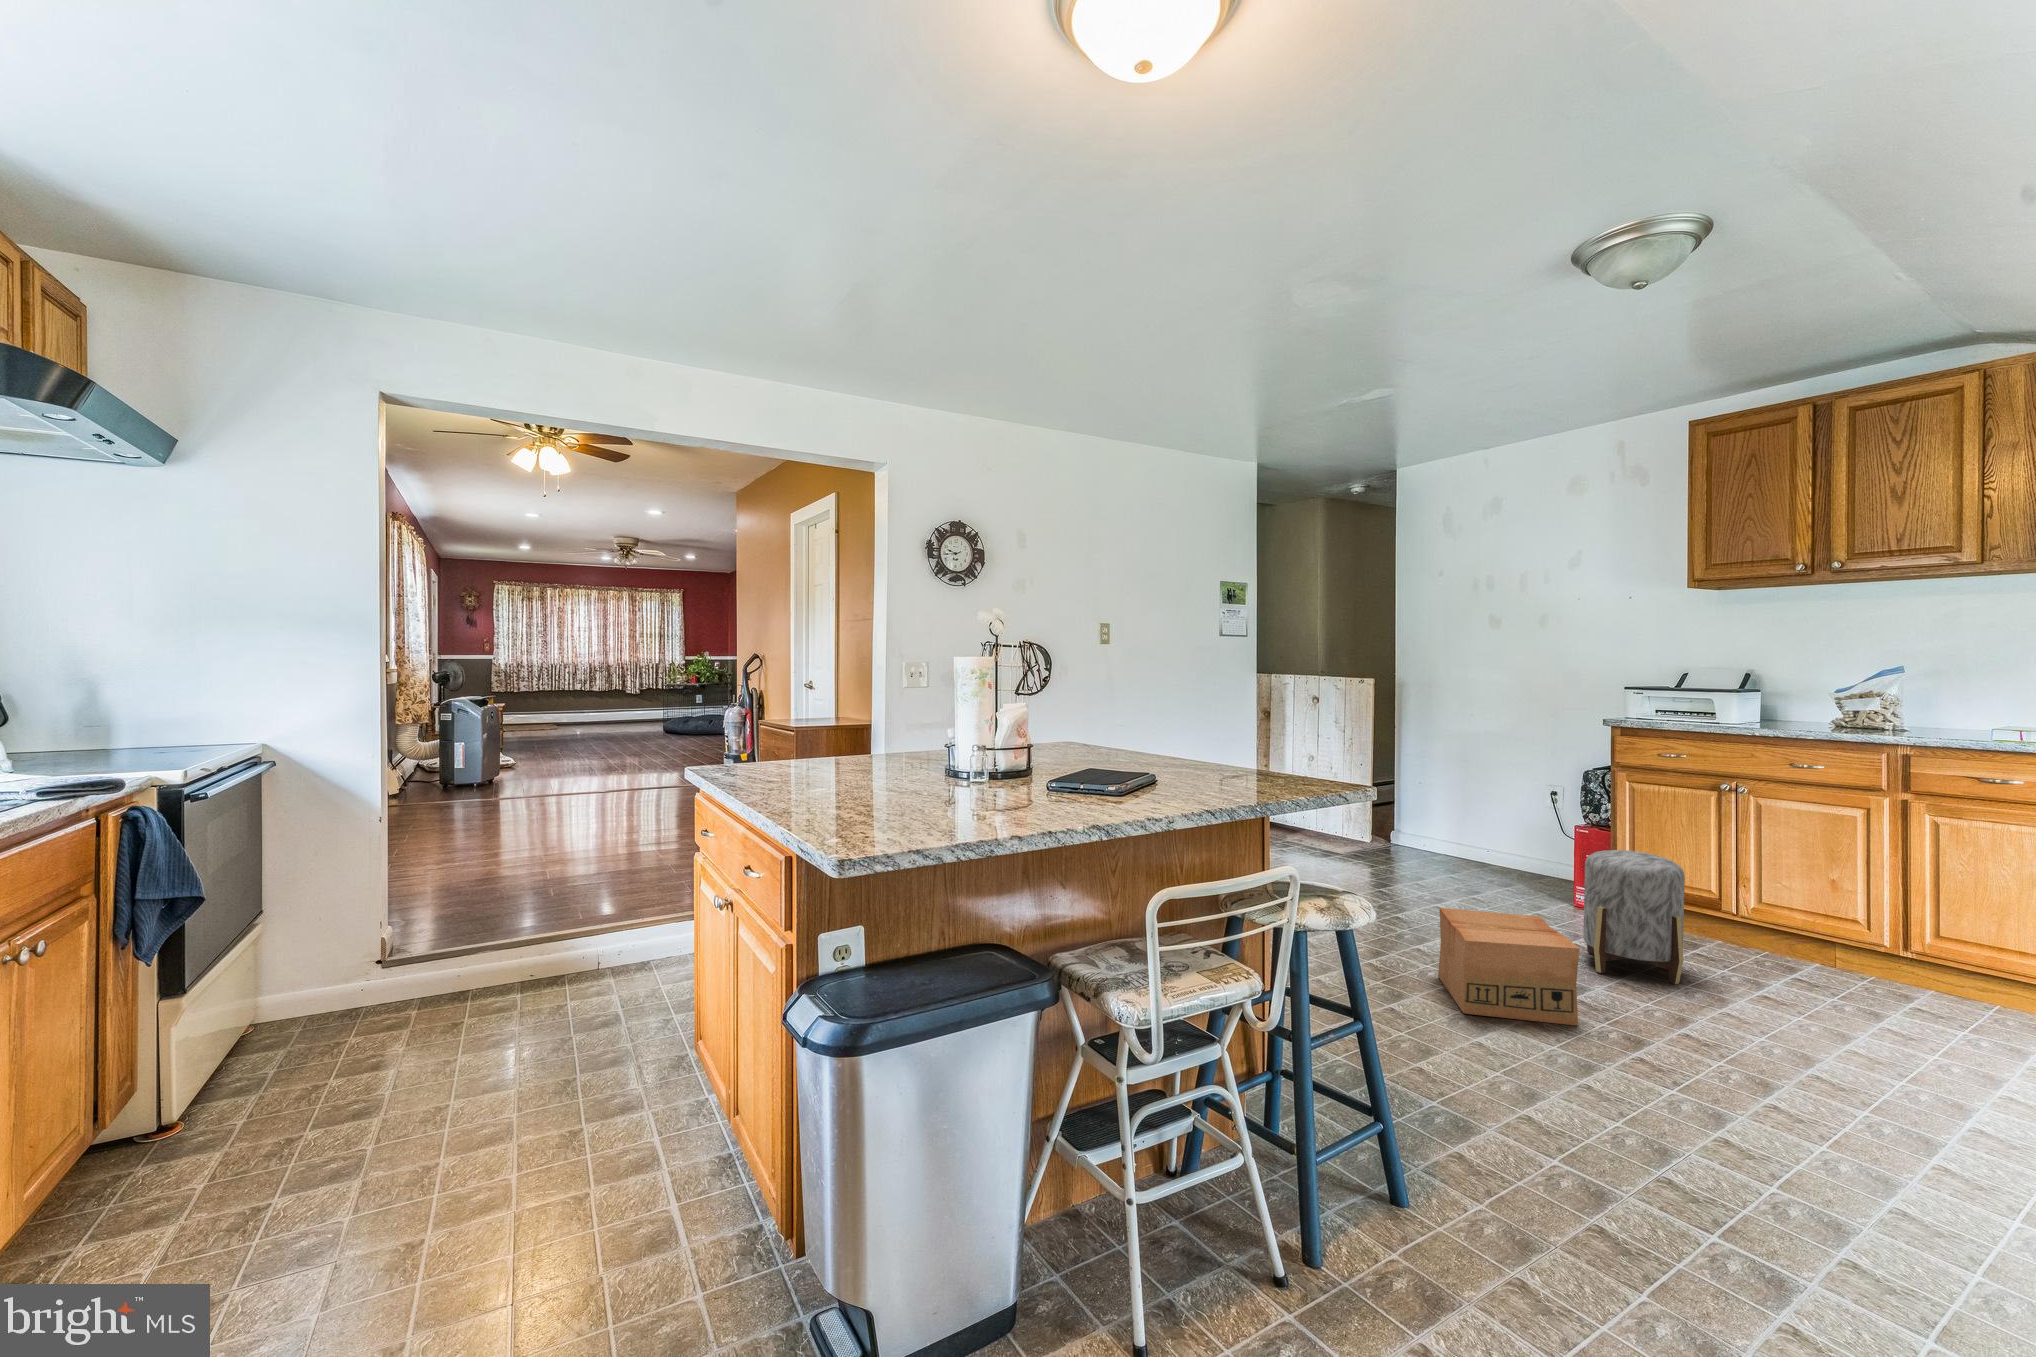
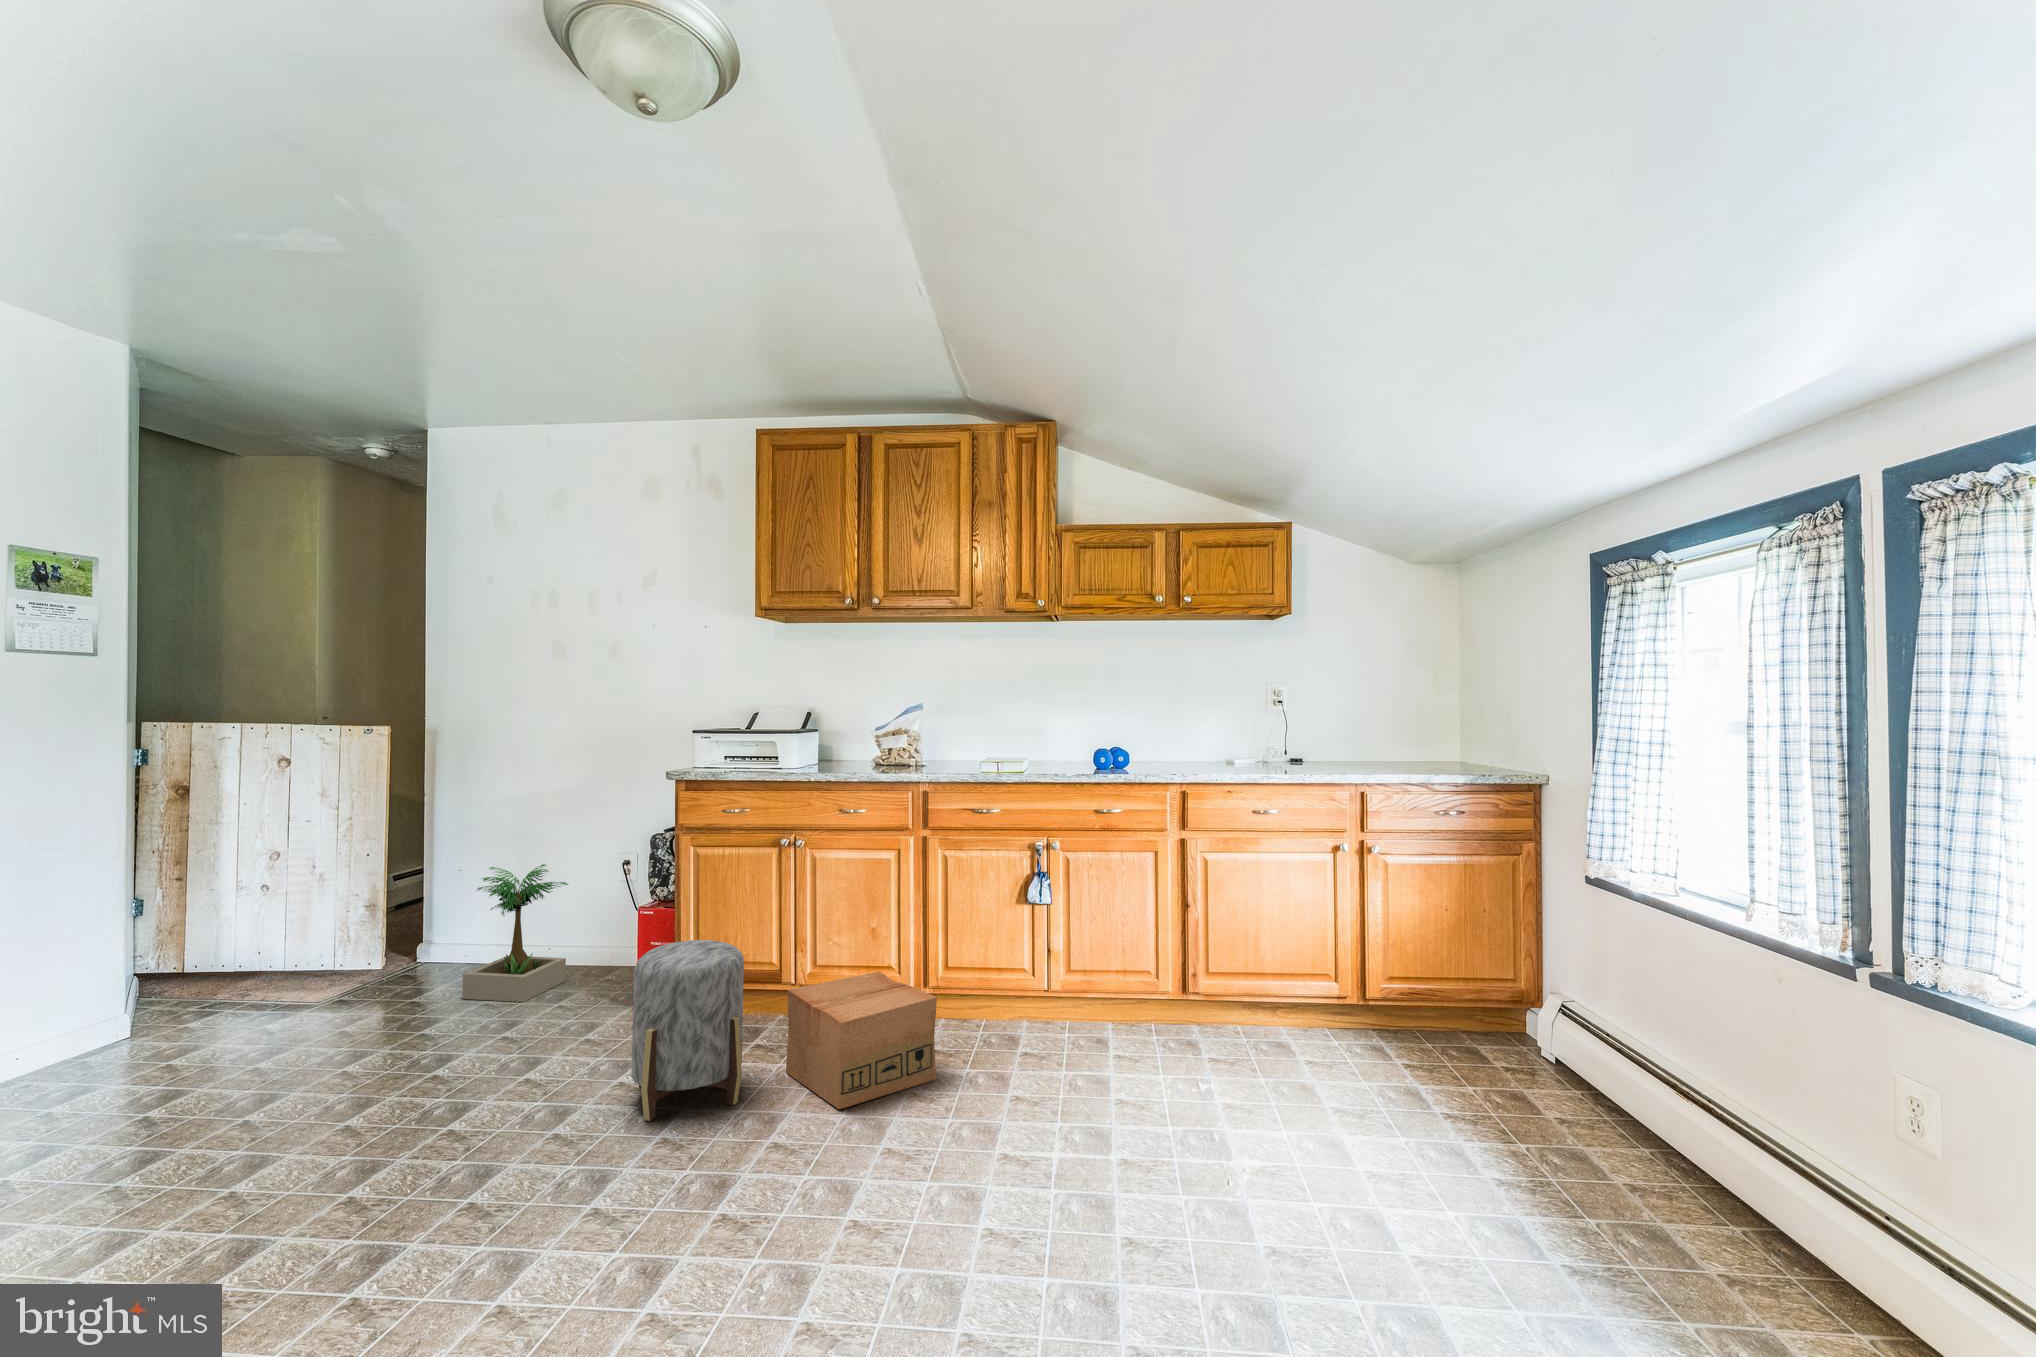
potted plant: none [1436,781,1517,882] -> present [462,864,568,1002]
cardboard box: present [1438,908,1580,1026] -> present [786,972,937,1109]

